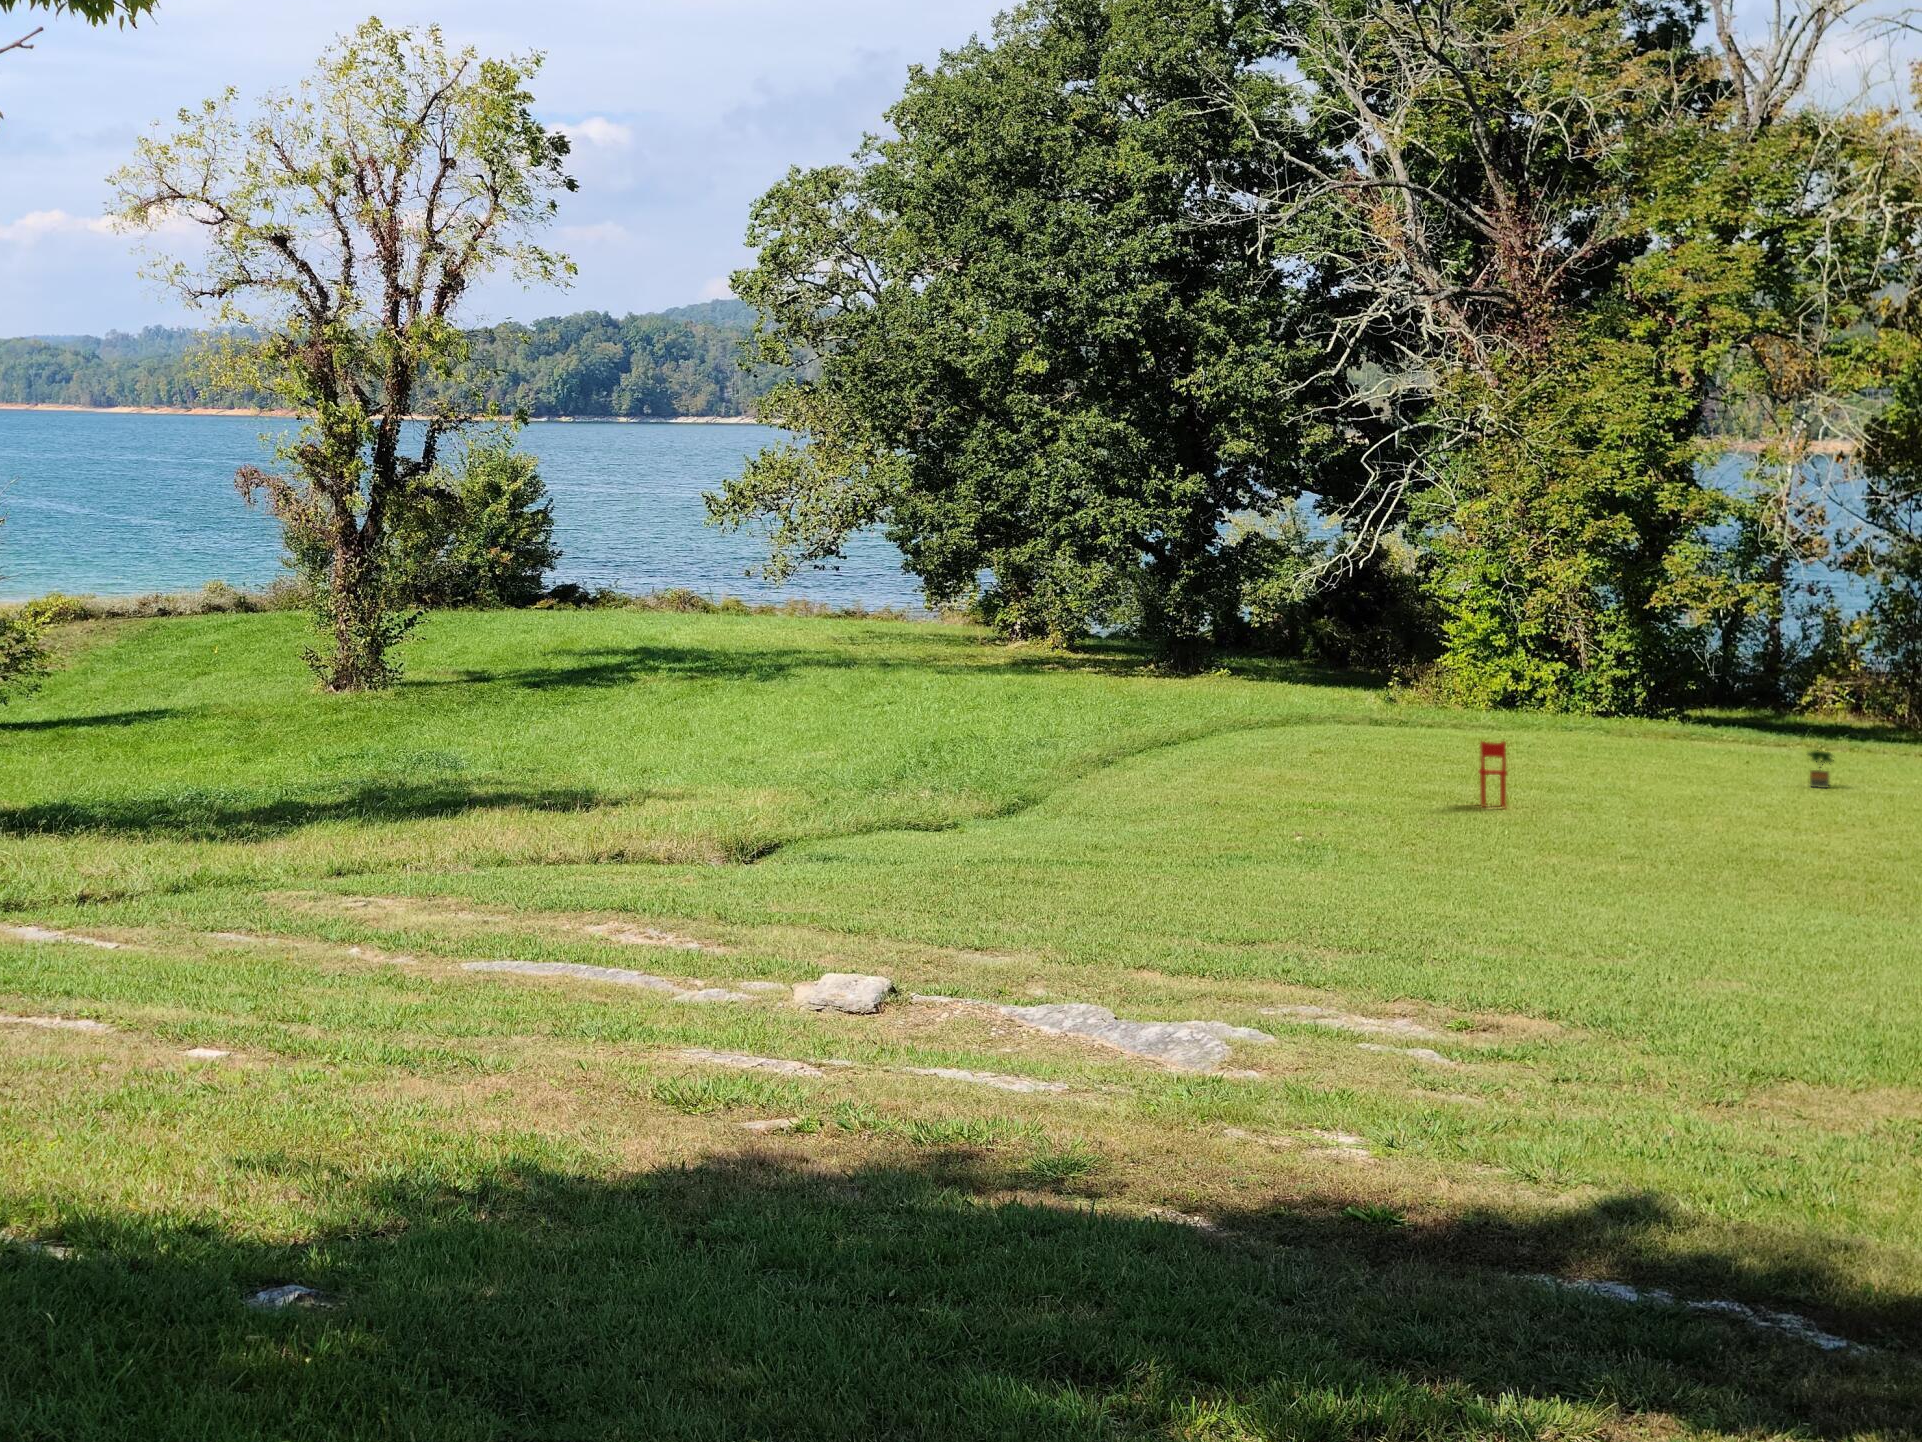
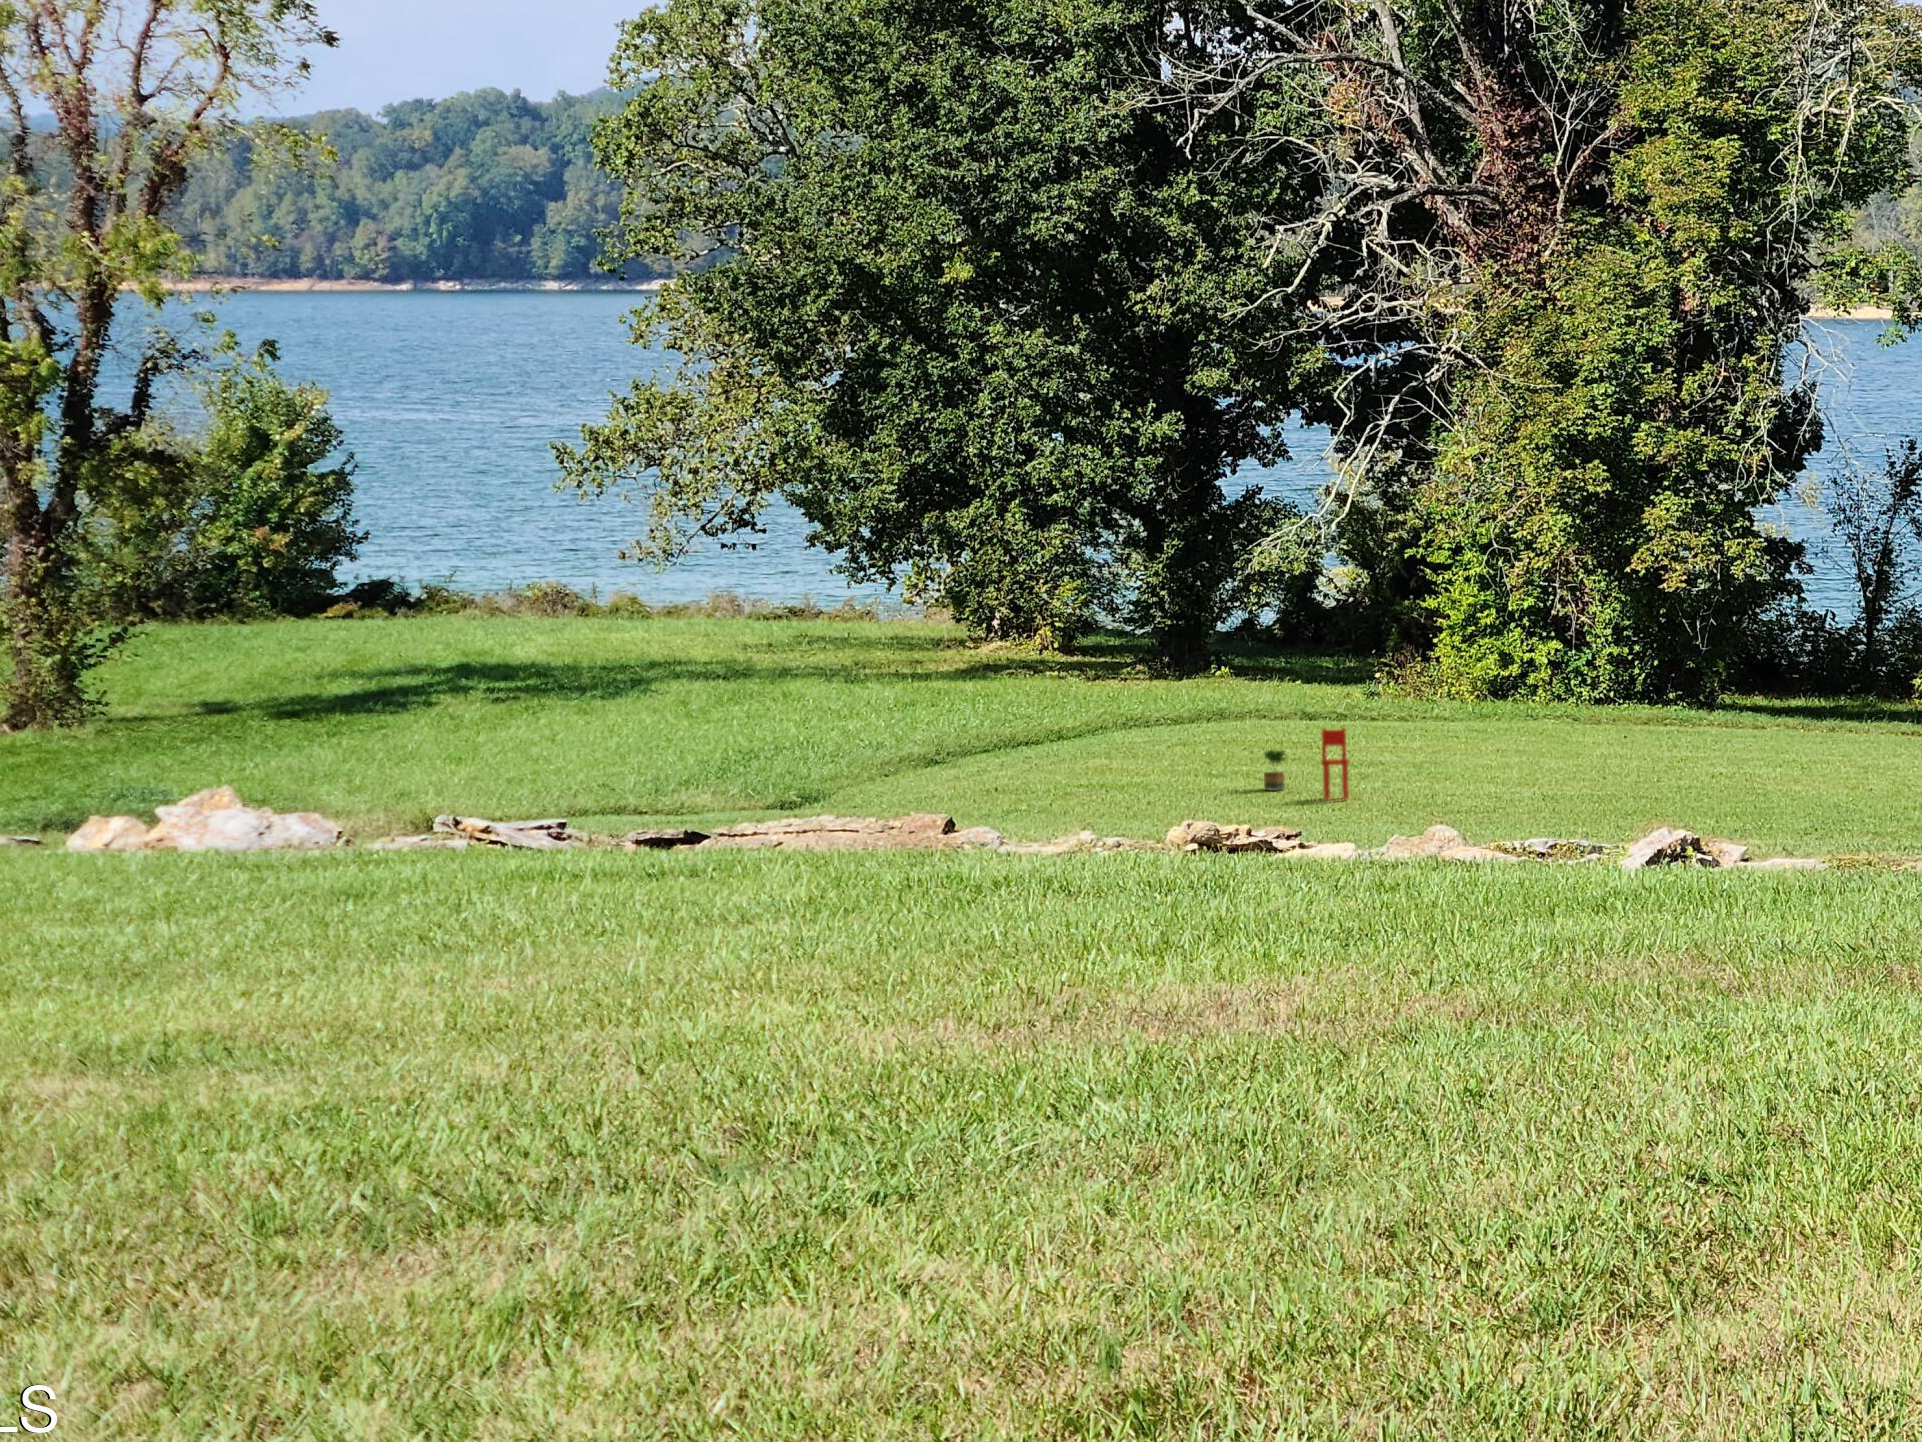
potted tree: present [1808,750,1834,788] -> present [1264,750,1286,791]

